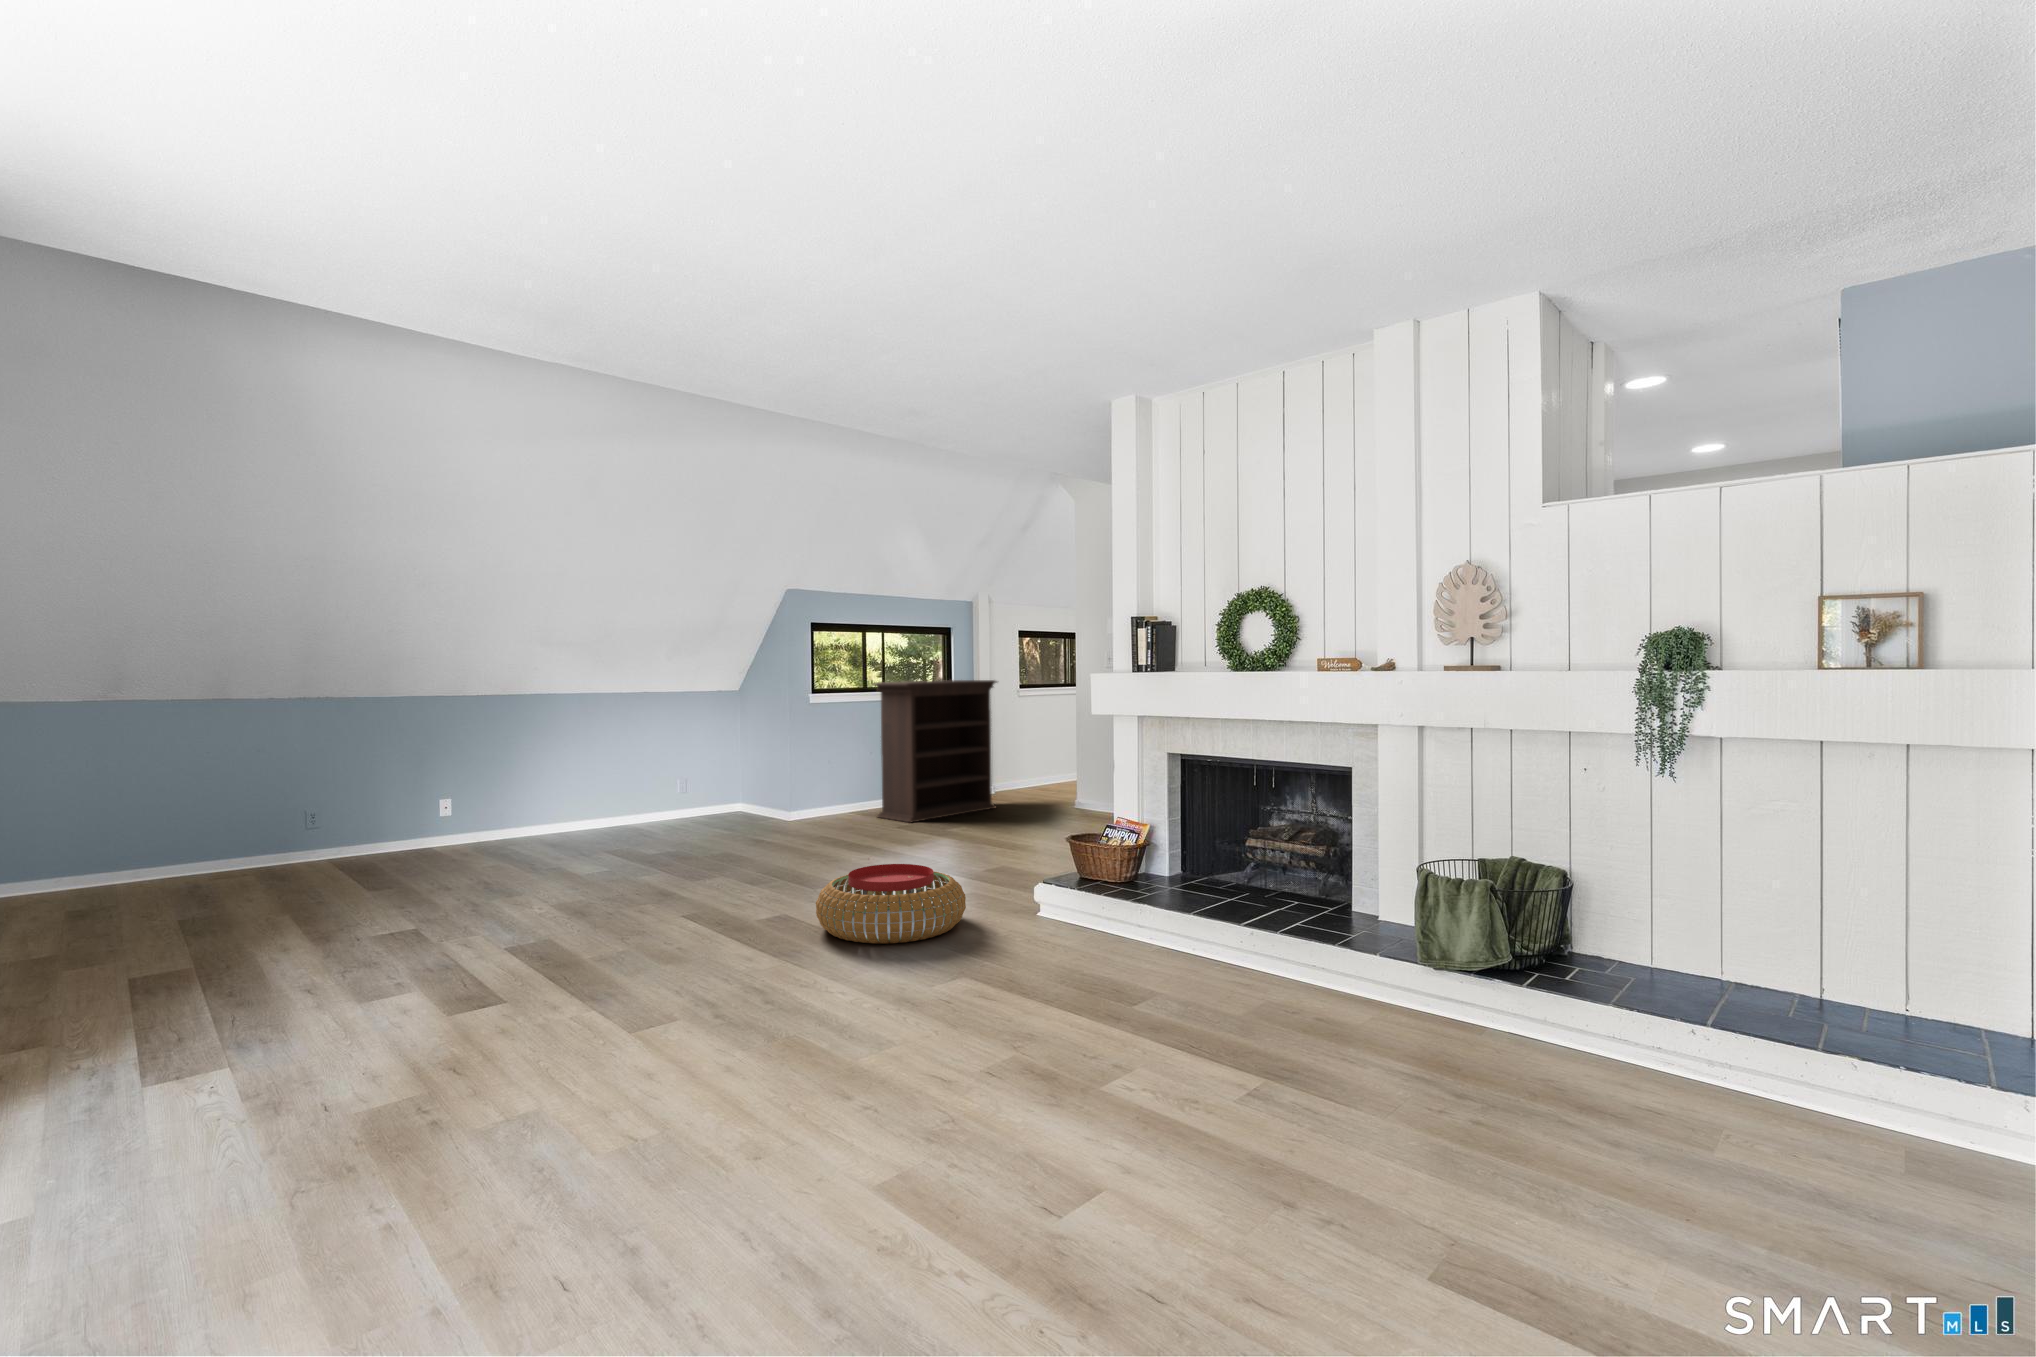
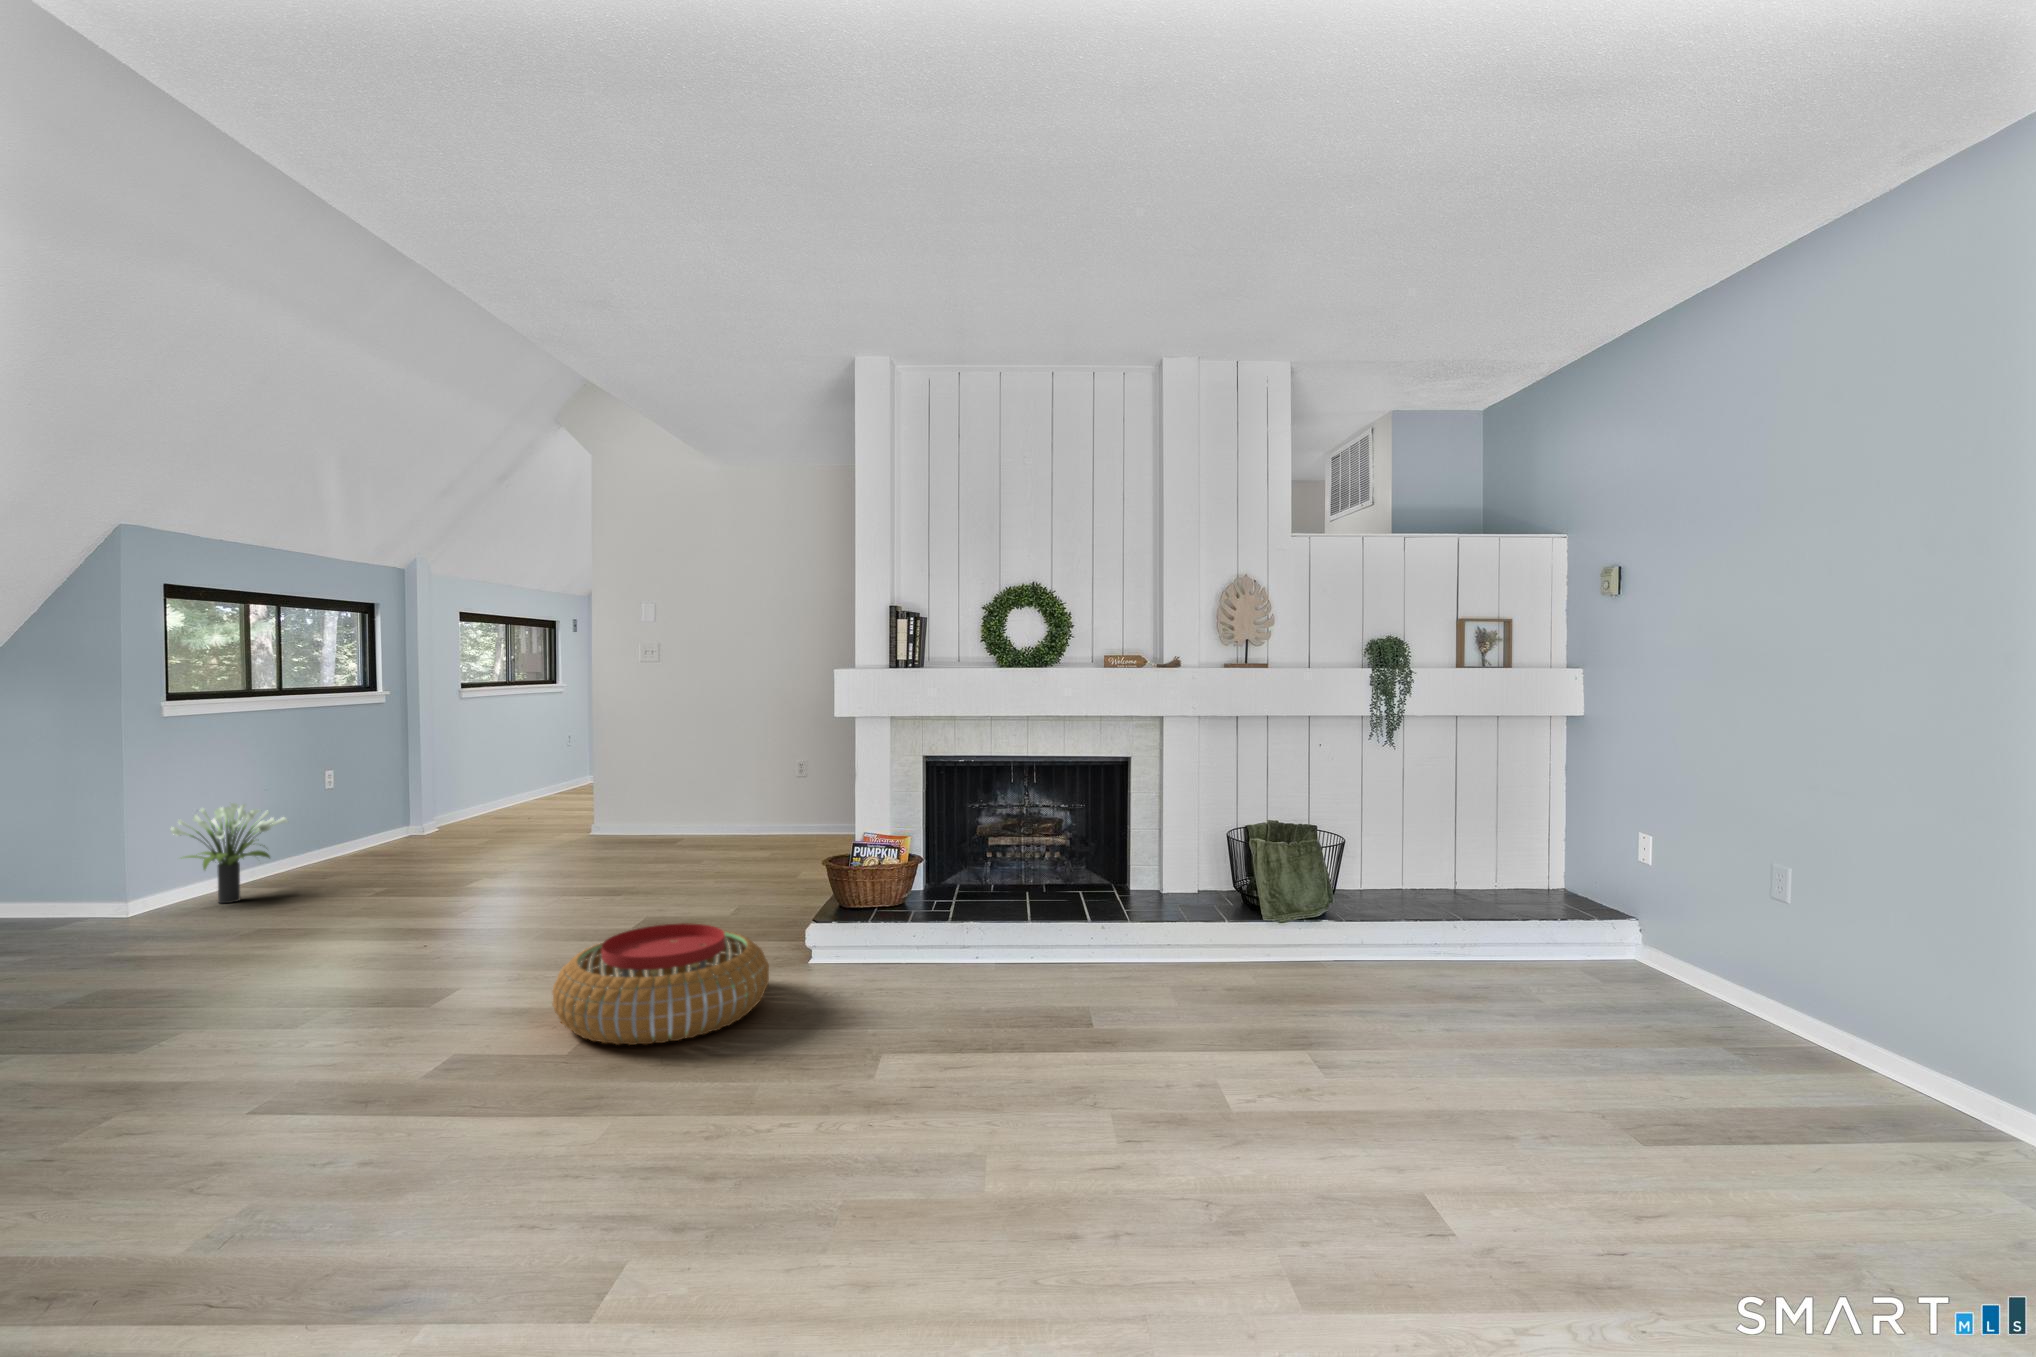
bookshelf: present [873,680,997,822] -> none [294,678,478,883]
potted plant: none [801,759,860,823] -> present [171,803,288,903]

